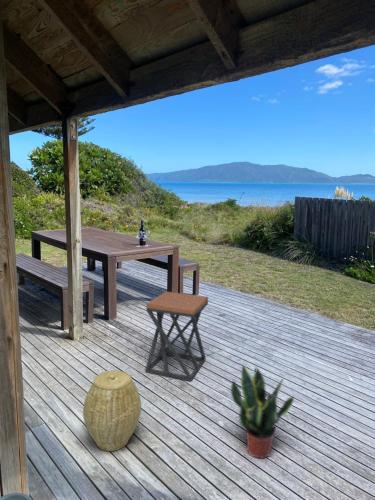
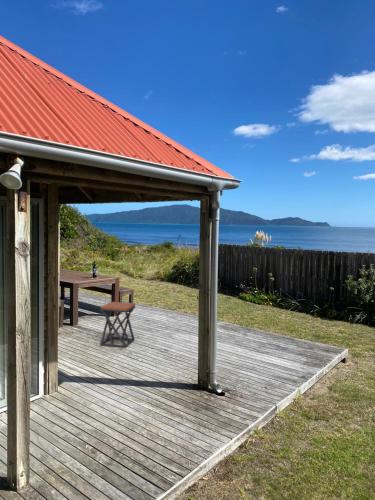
potted plant: present [231,366,294,458] -> none [143,325,171,368]
woven basket: present [83,370,141,451] -> none [73,333,101,369]

